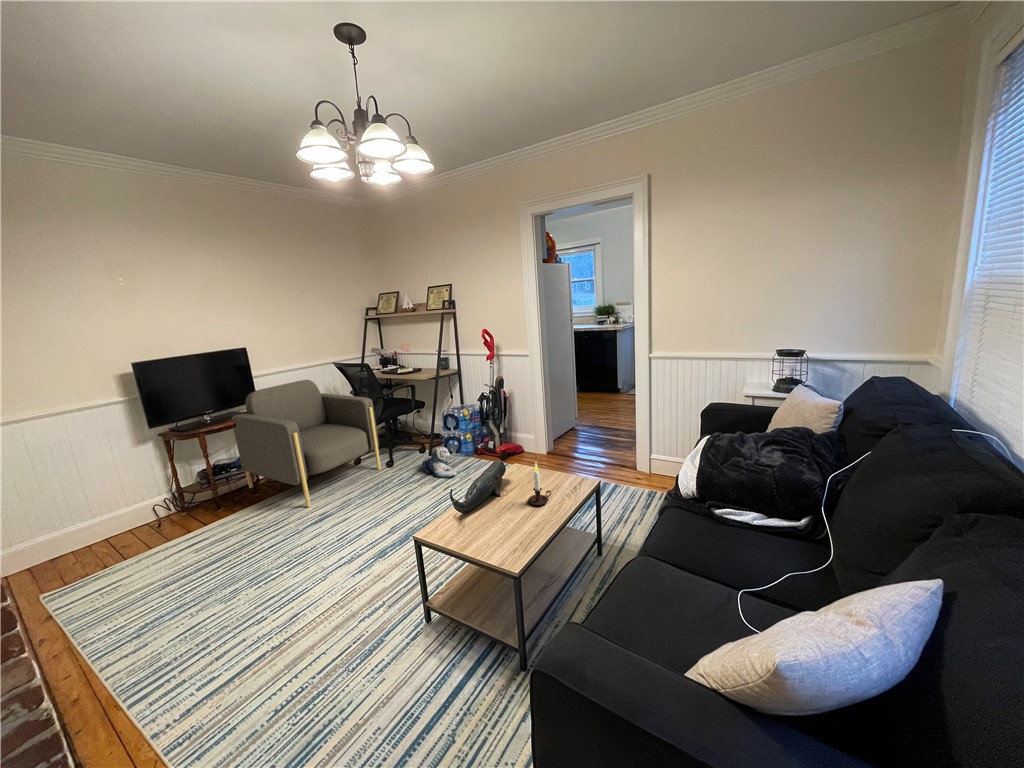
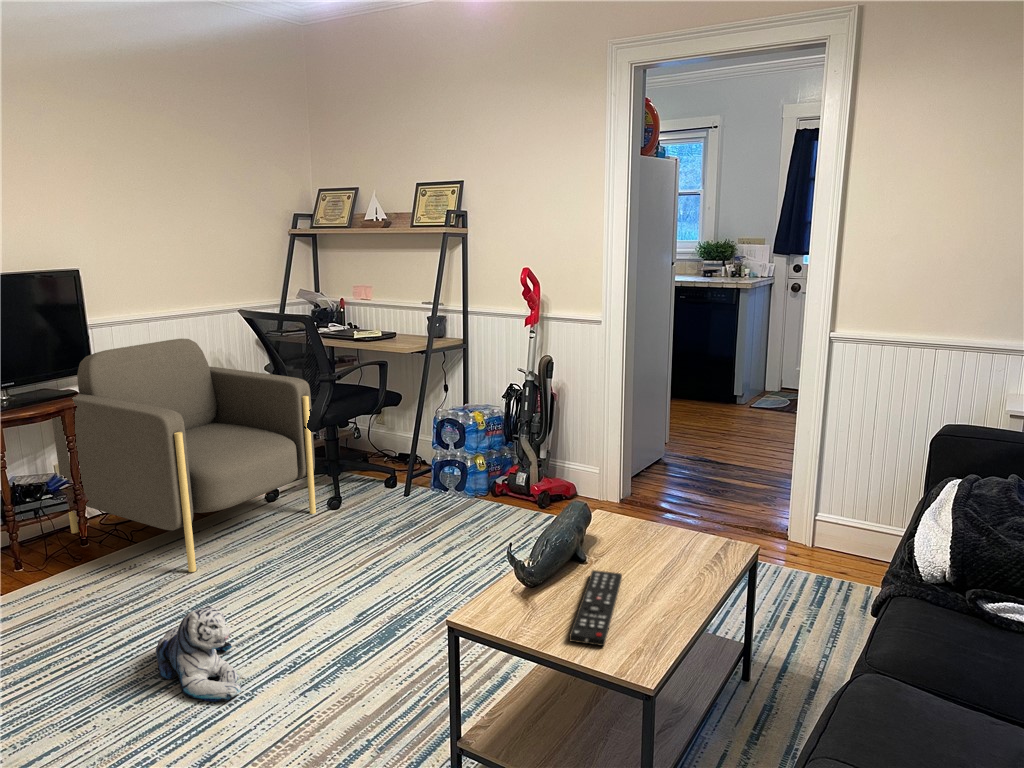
plush toy: present [422,446,457,478] -> present [156,606,241,701]
candle: present [528,463,551,505] -> none [644,500,685,579]
remote control: none [475,502,515,549] -> present [569,570,622,646]

